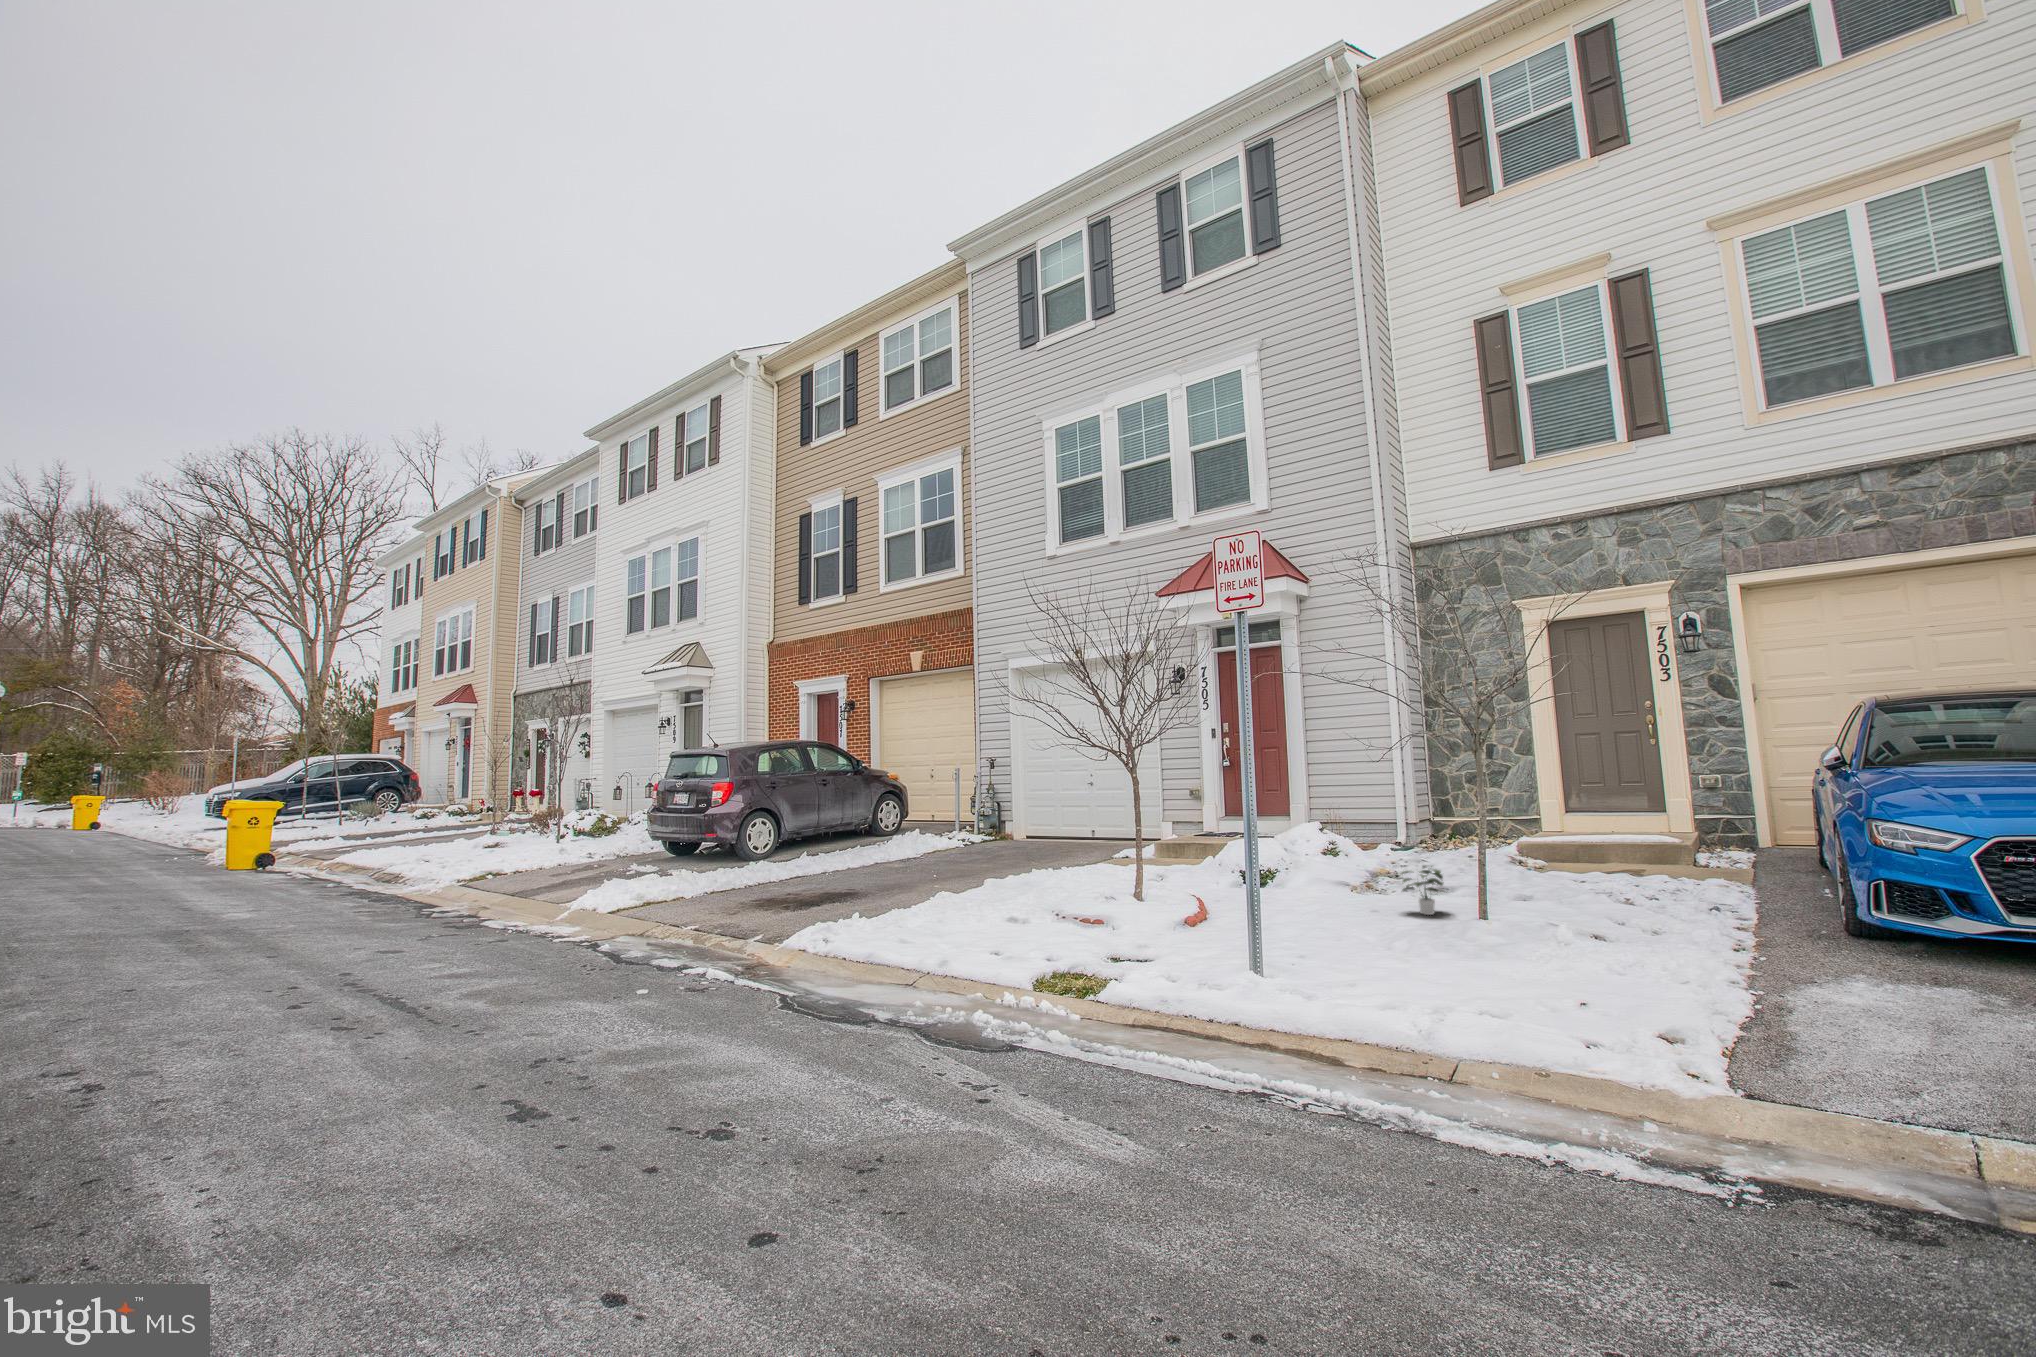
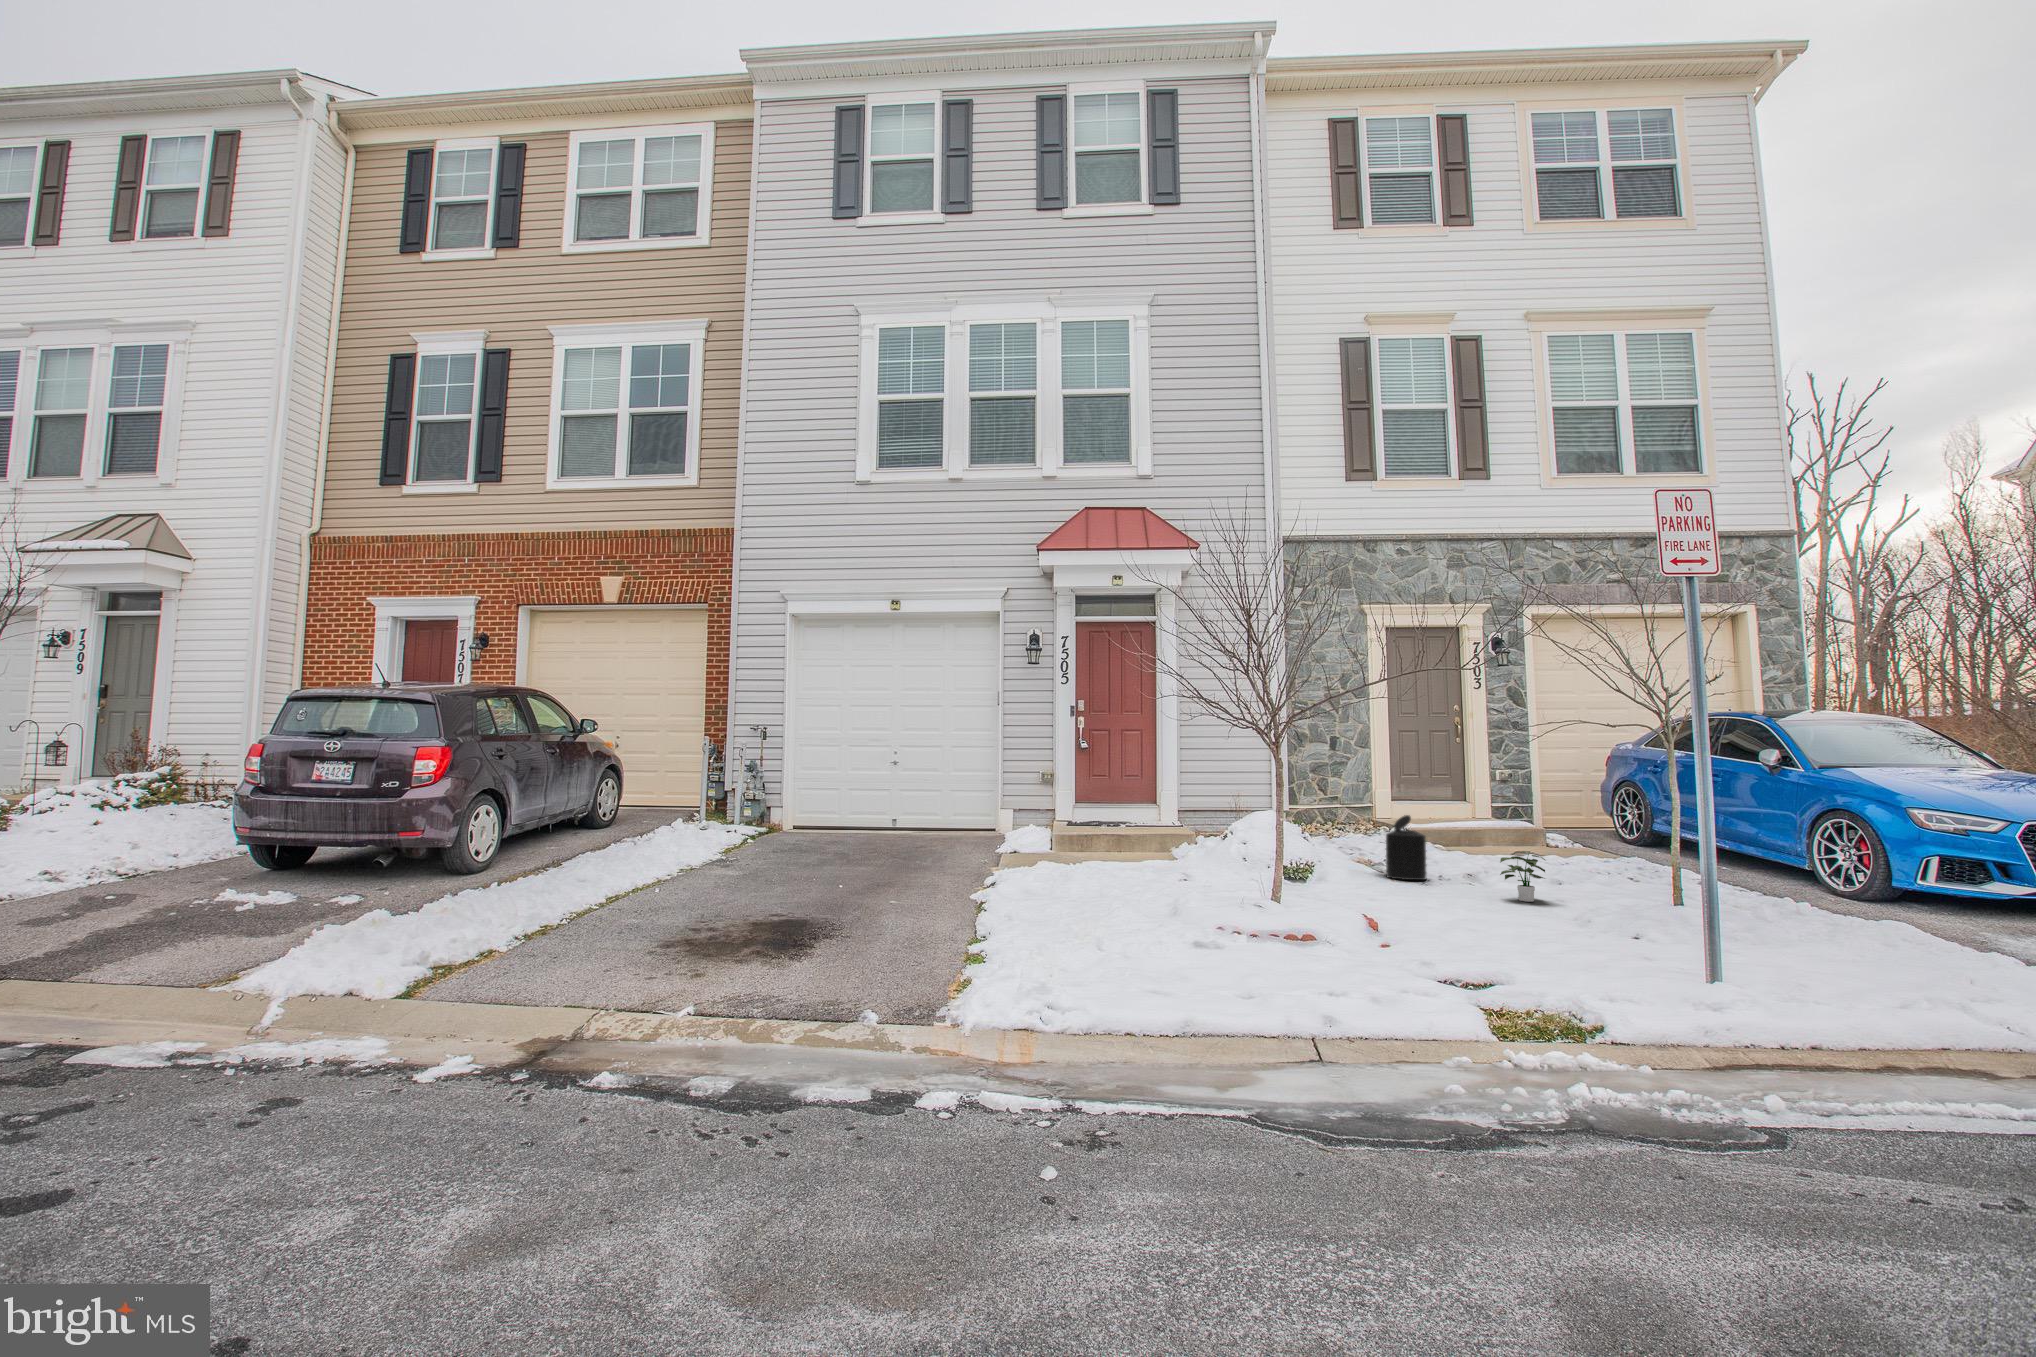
trash can: none [1360,829,1401,892] -> present [1386,815,1427,880]

